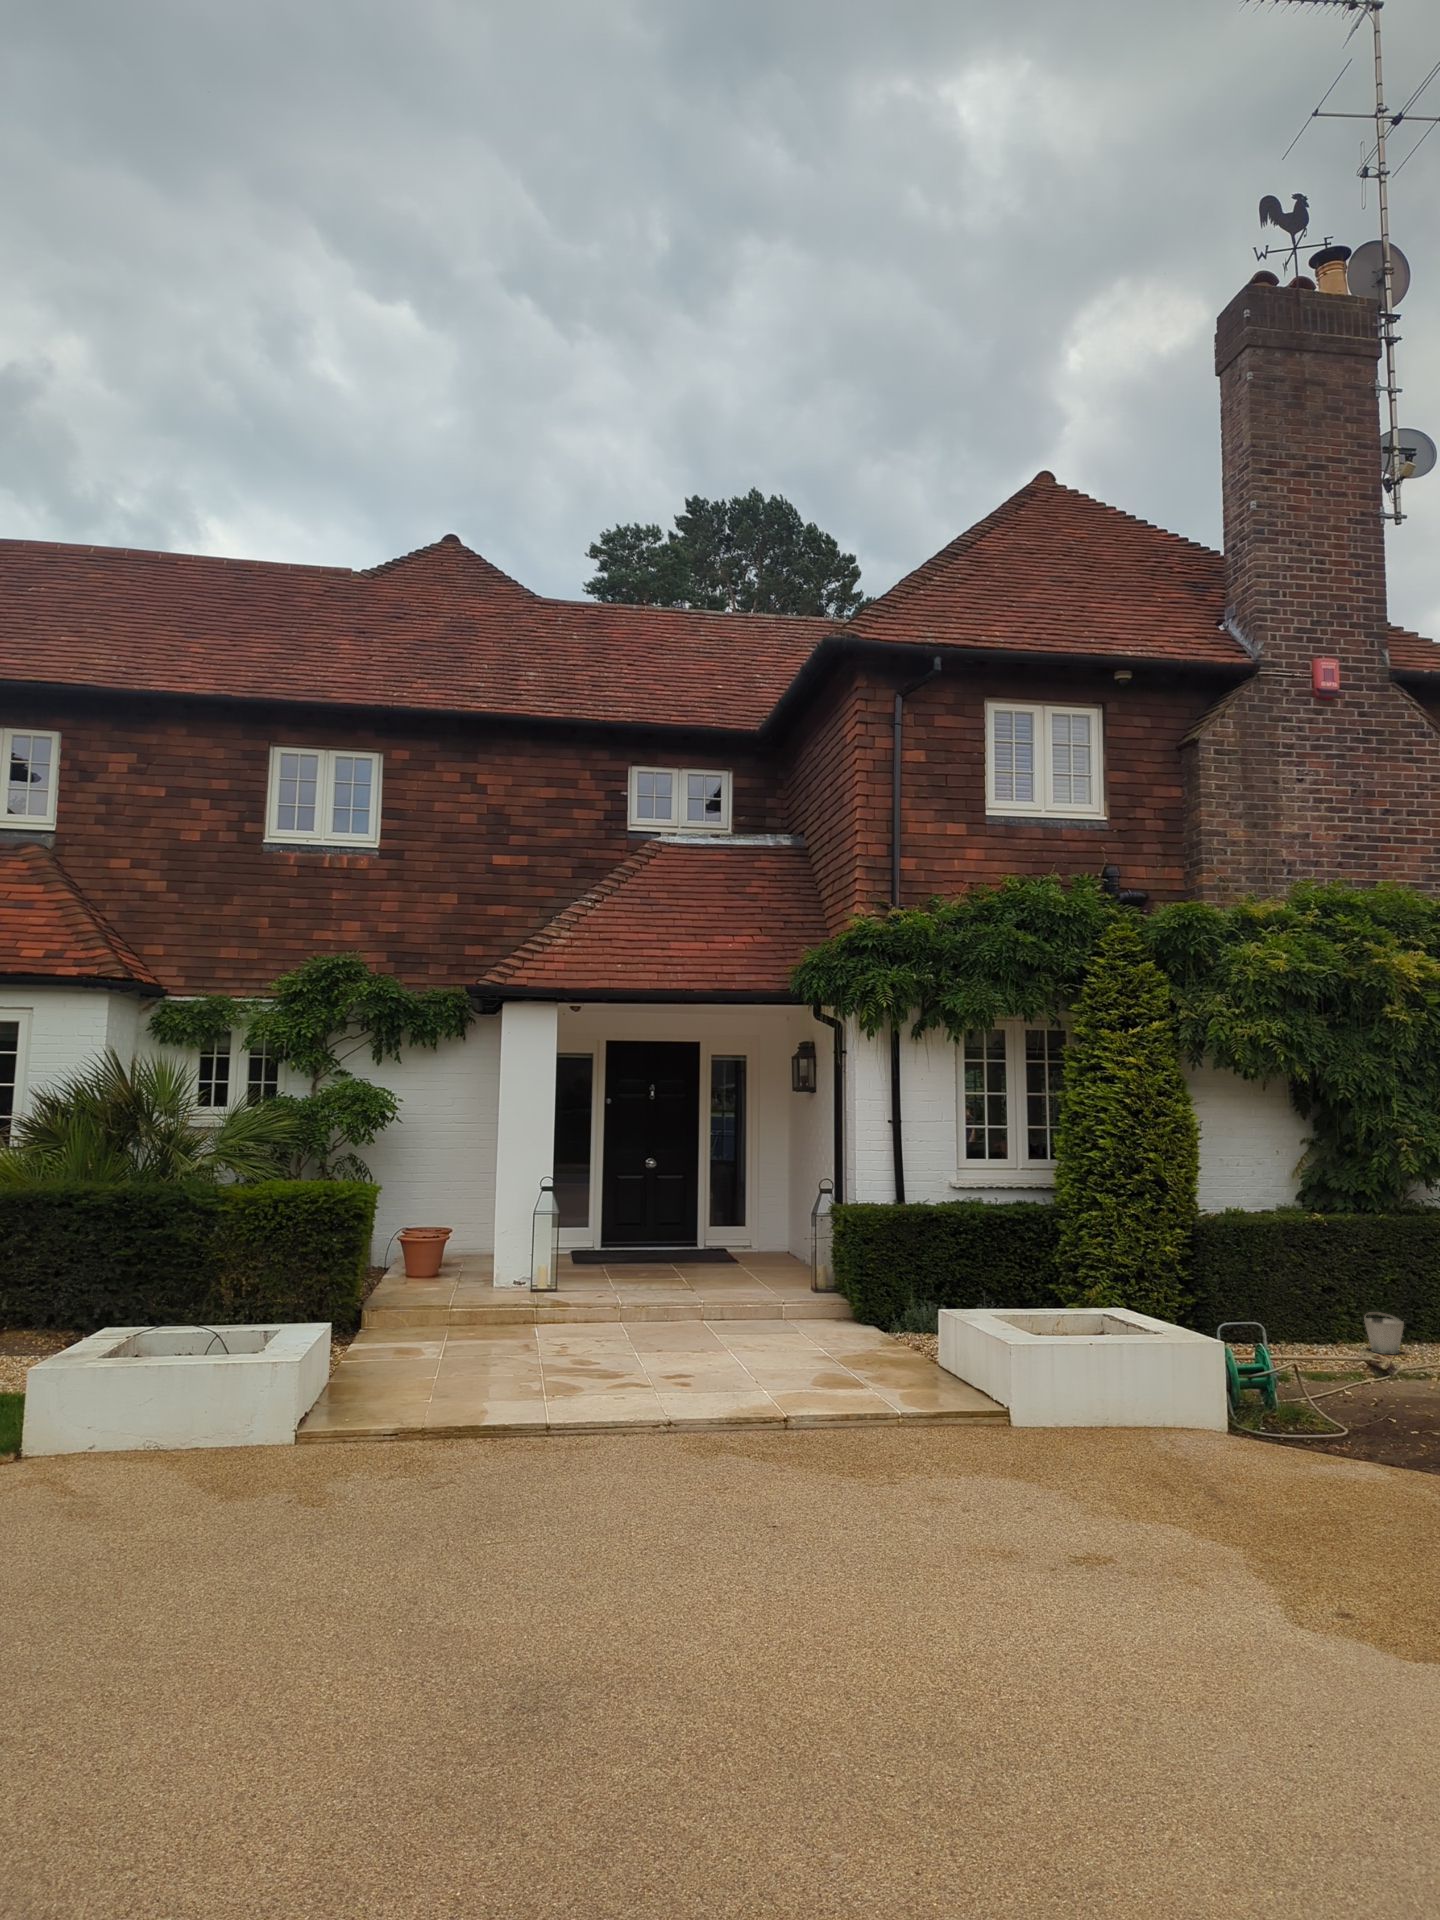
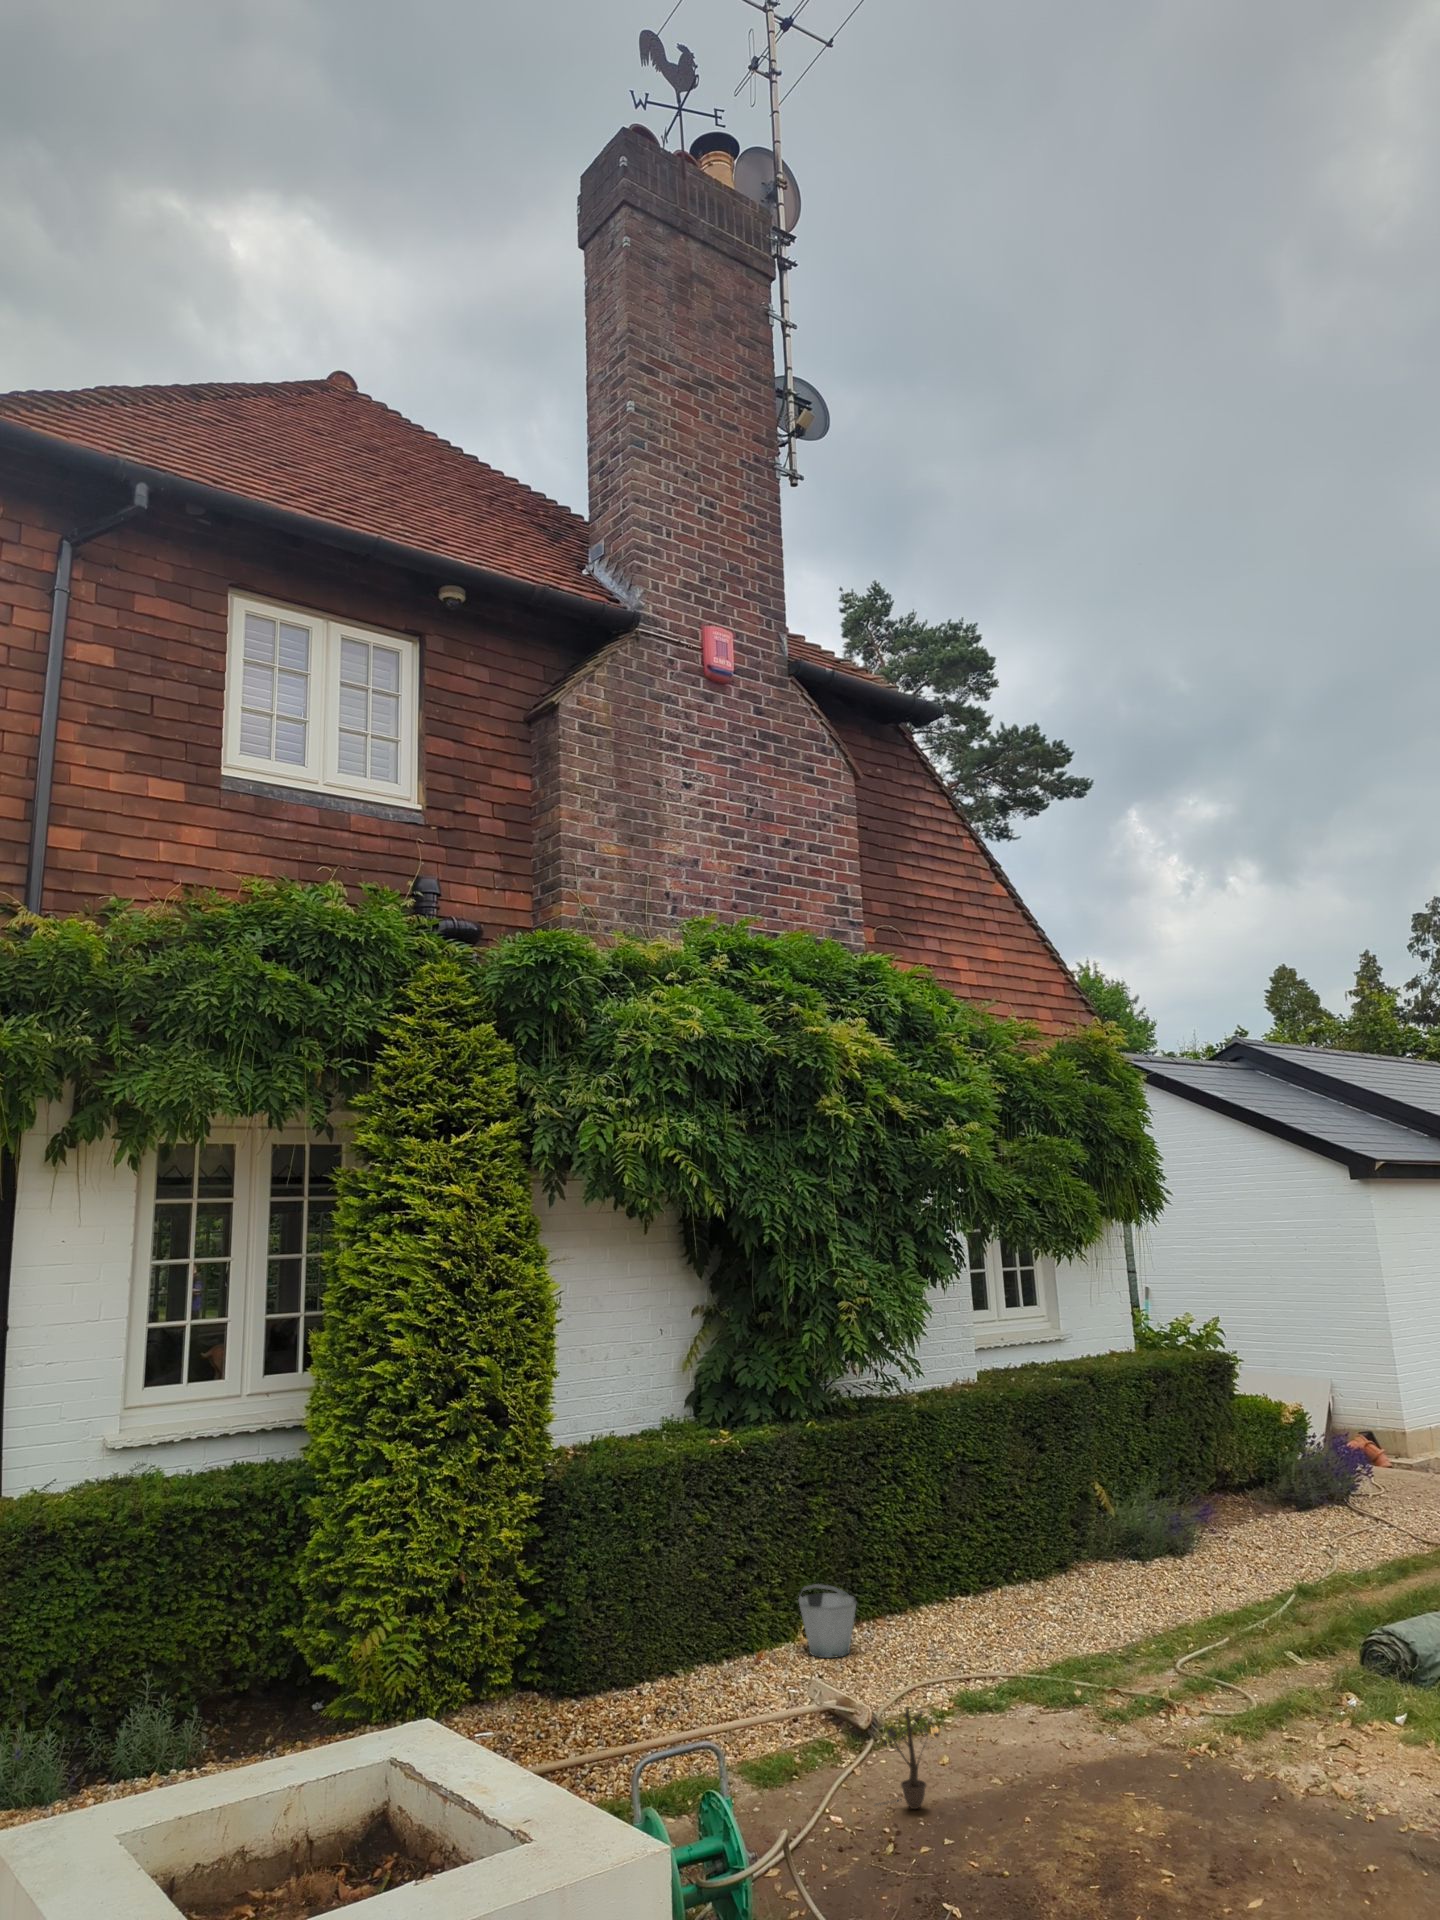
decorative plant: none [1373,1349,1414,1402] -> present [875,1707,939,1809]

